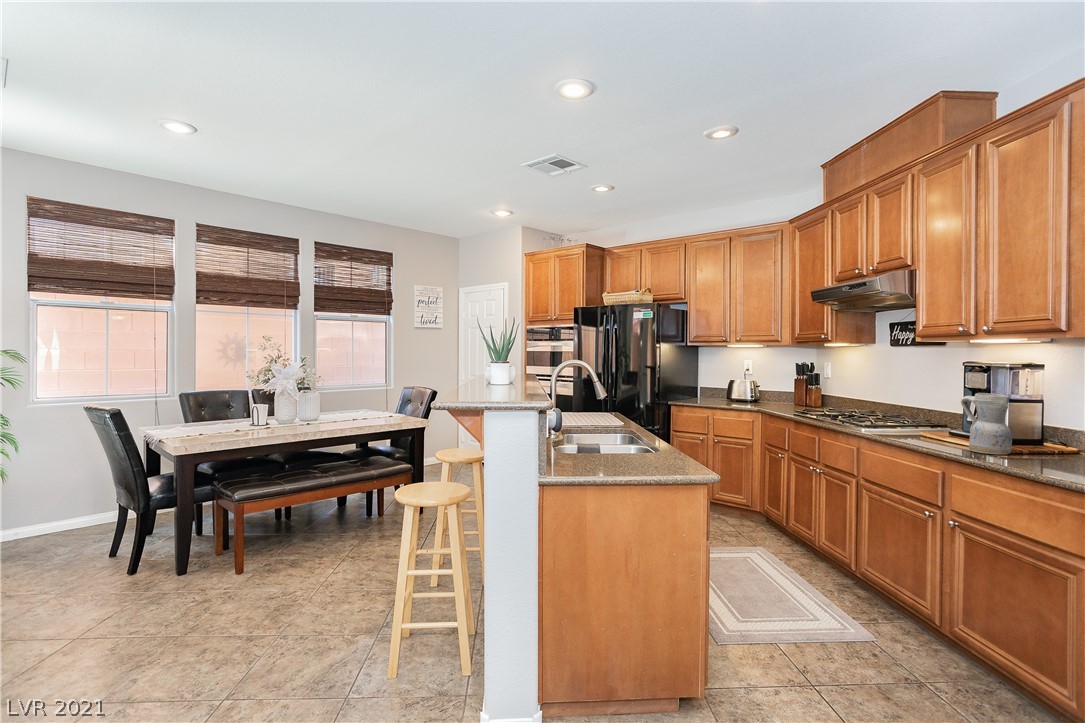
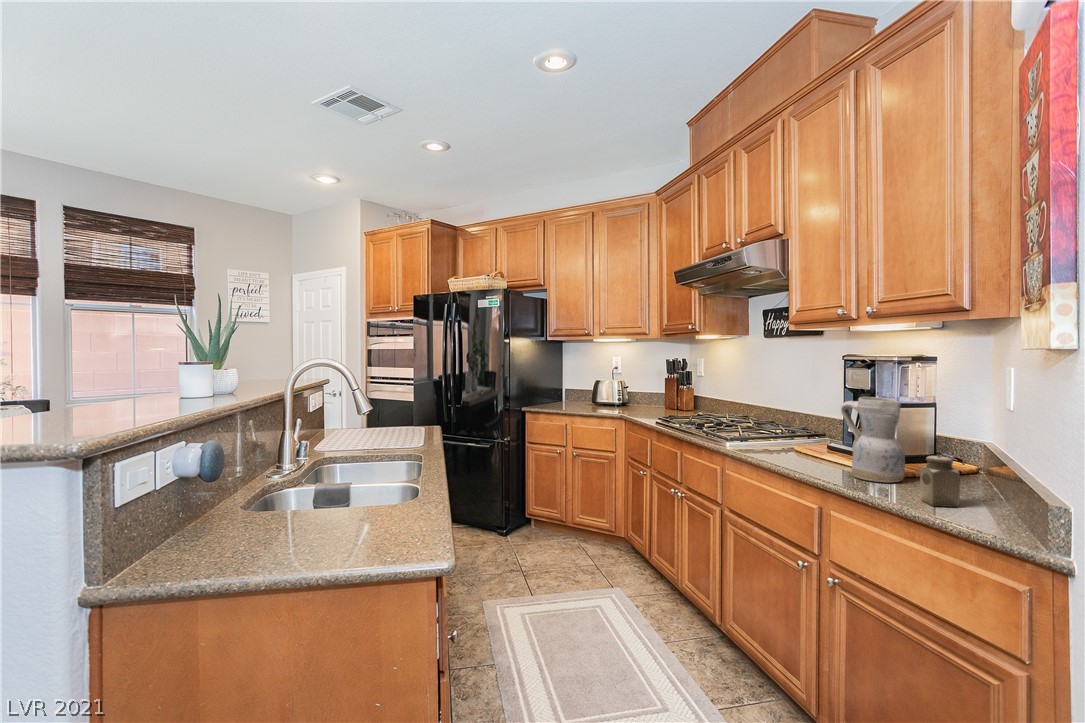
salt shaker: none [1020,433,1050,468] -> present [920,456,960,507]

